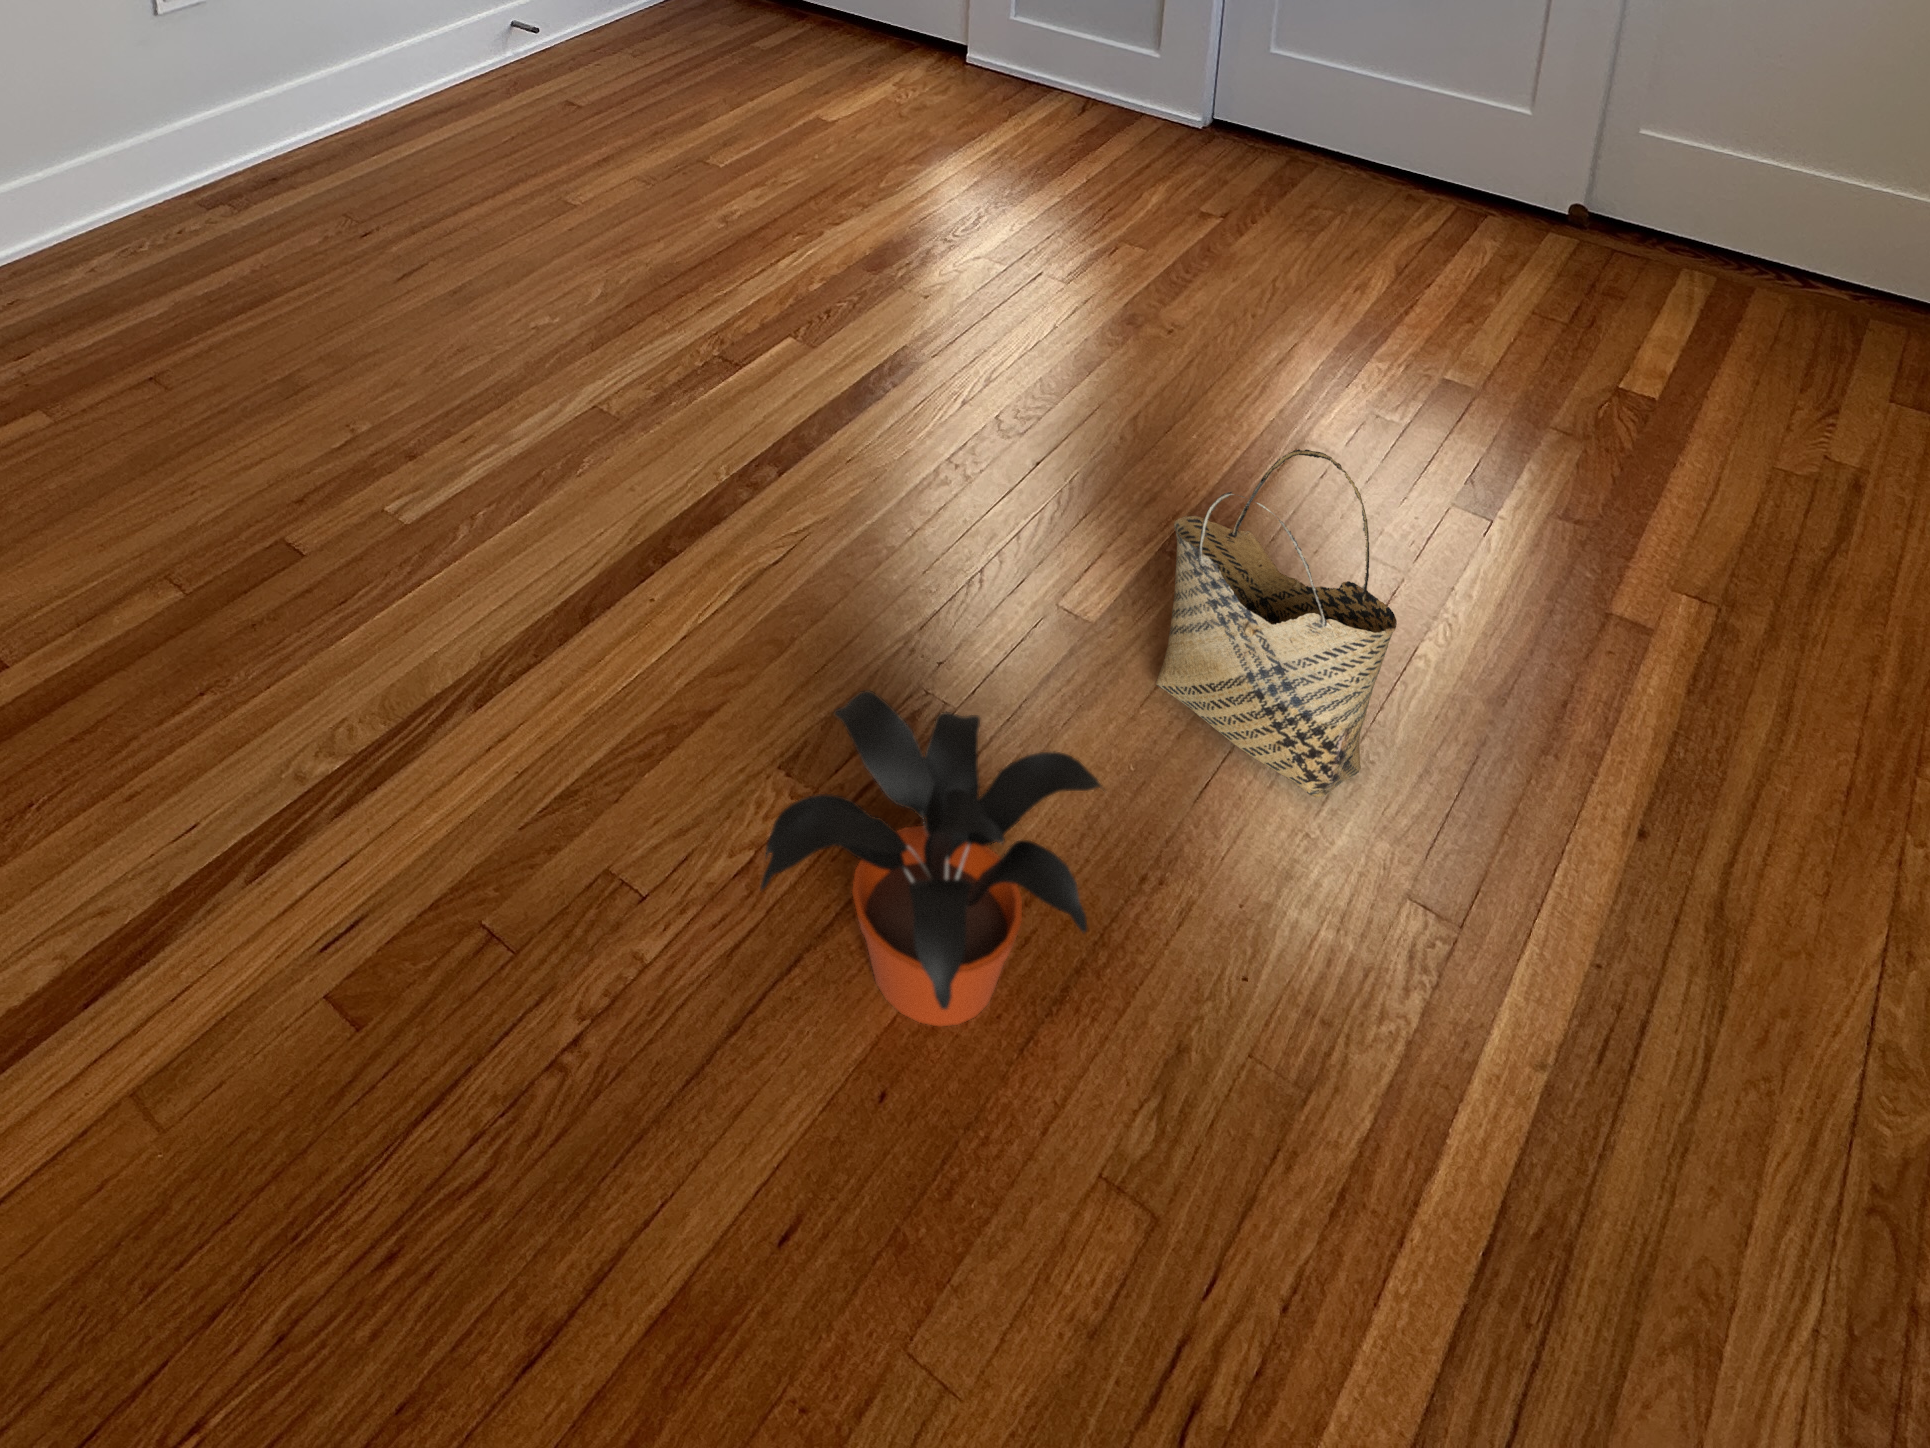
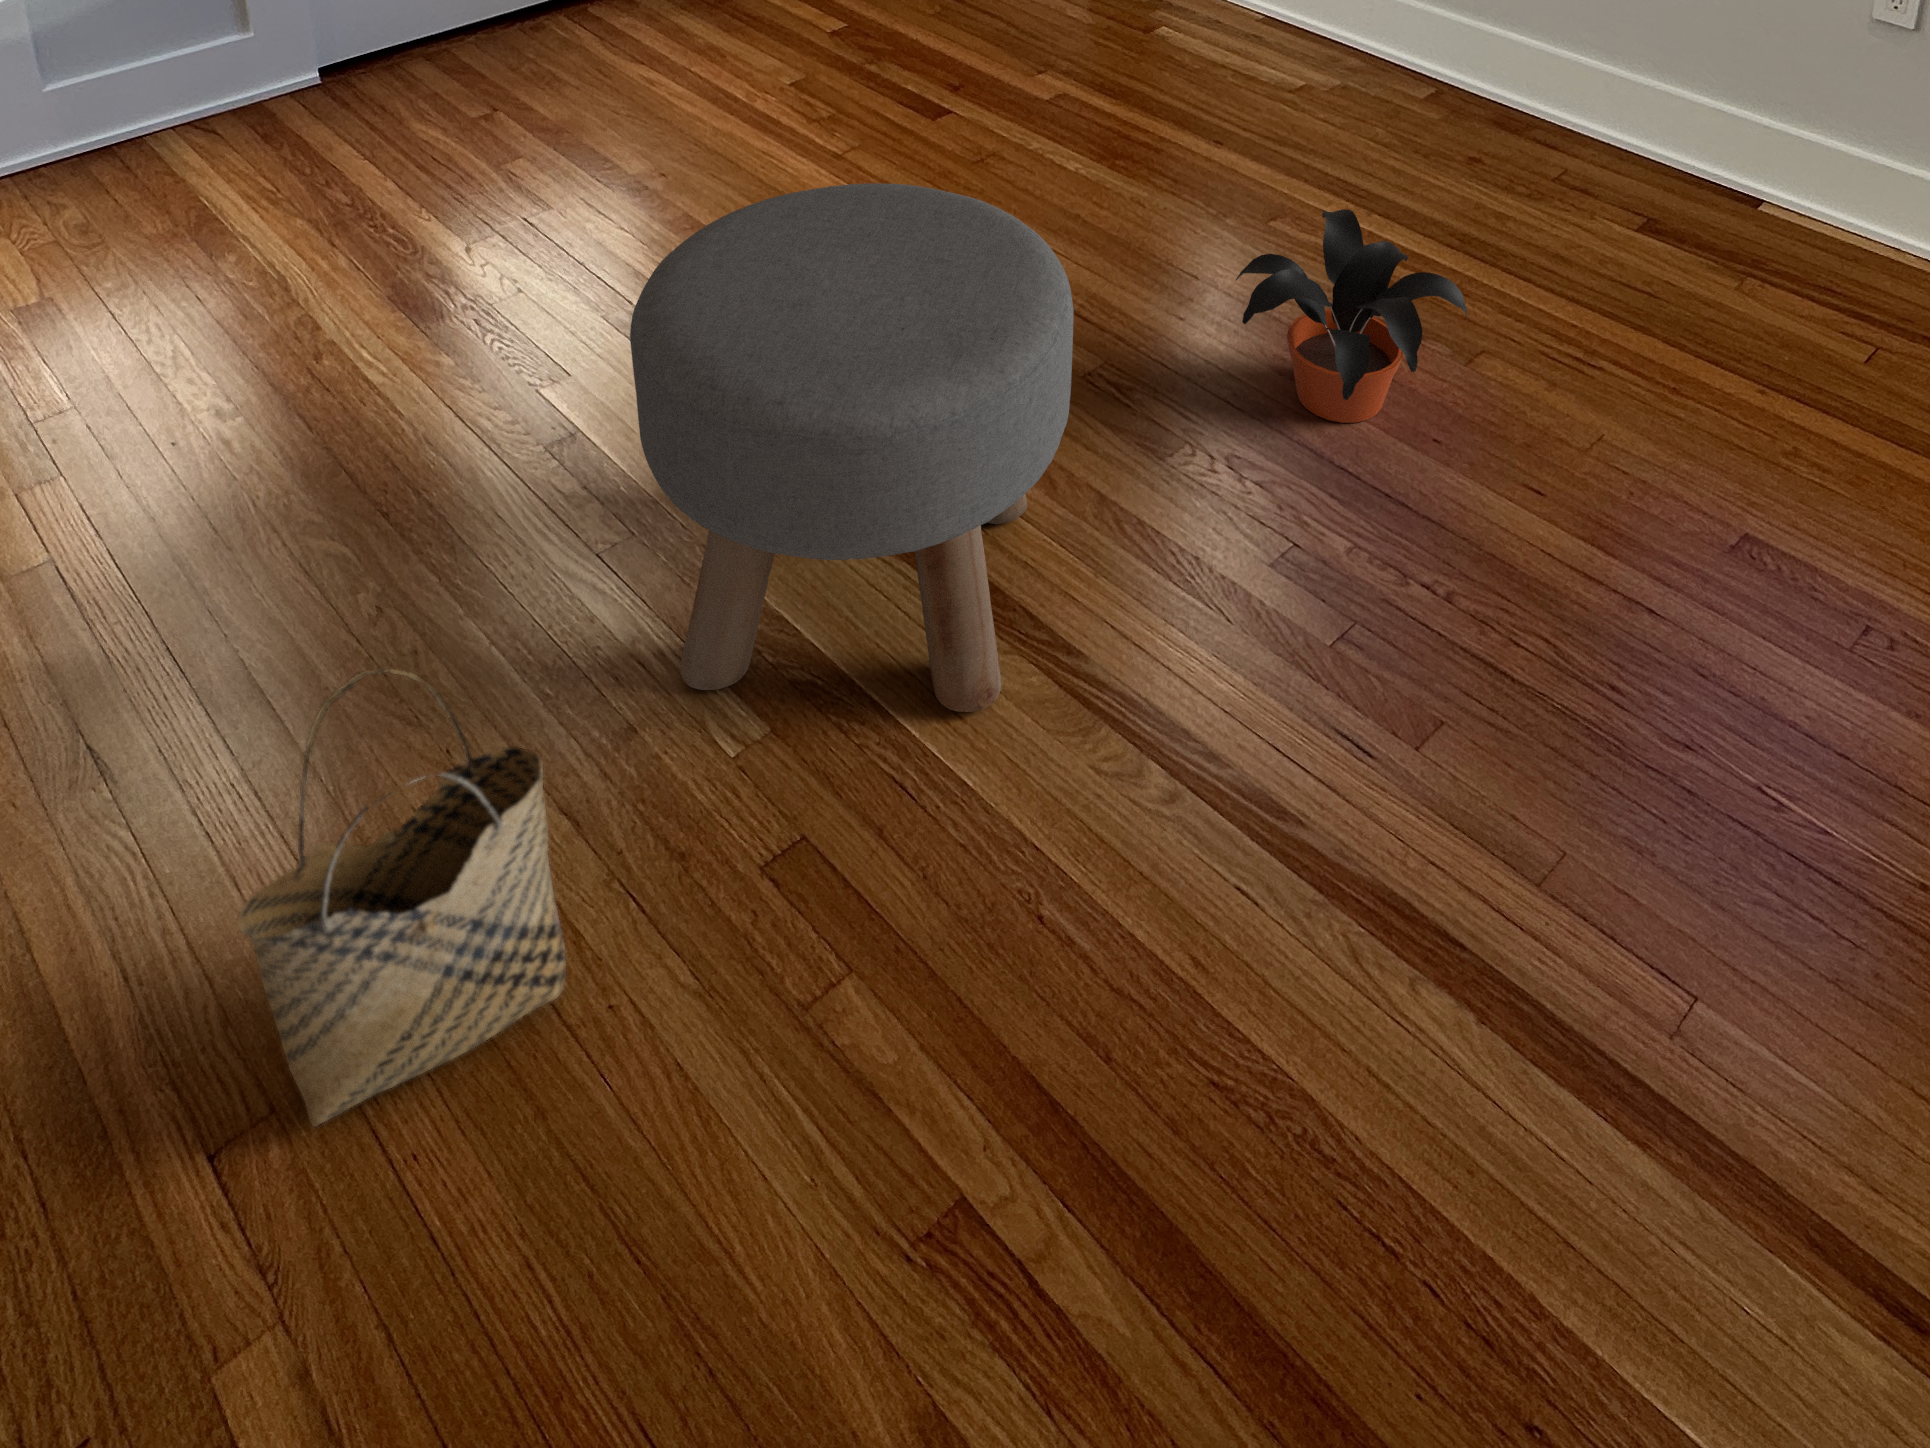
ottoman: none [356,197,742,648] -> present [630,183,1074,712]
woven basket: present [1156,449,1397,797] -> present [239,668,566,1127]

